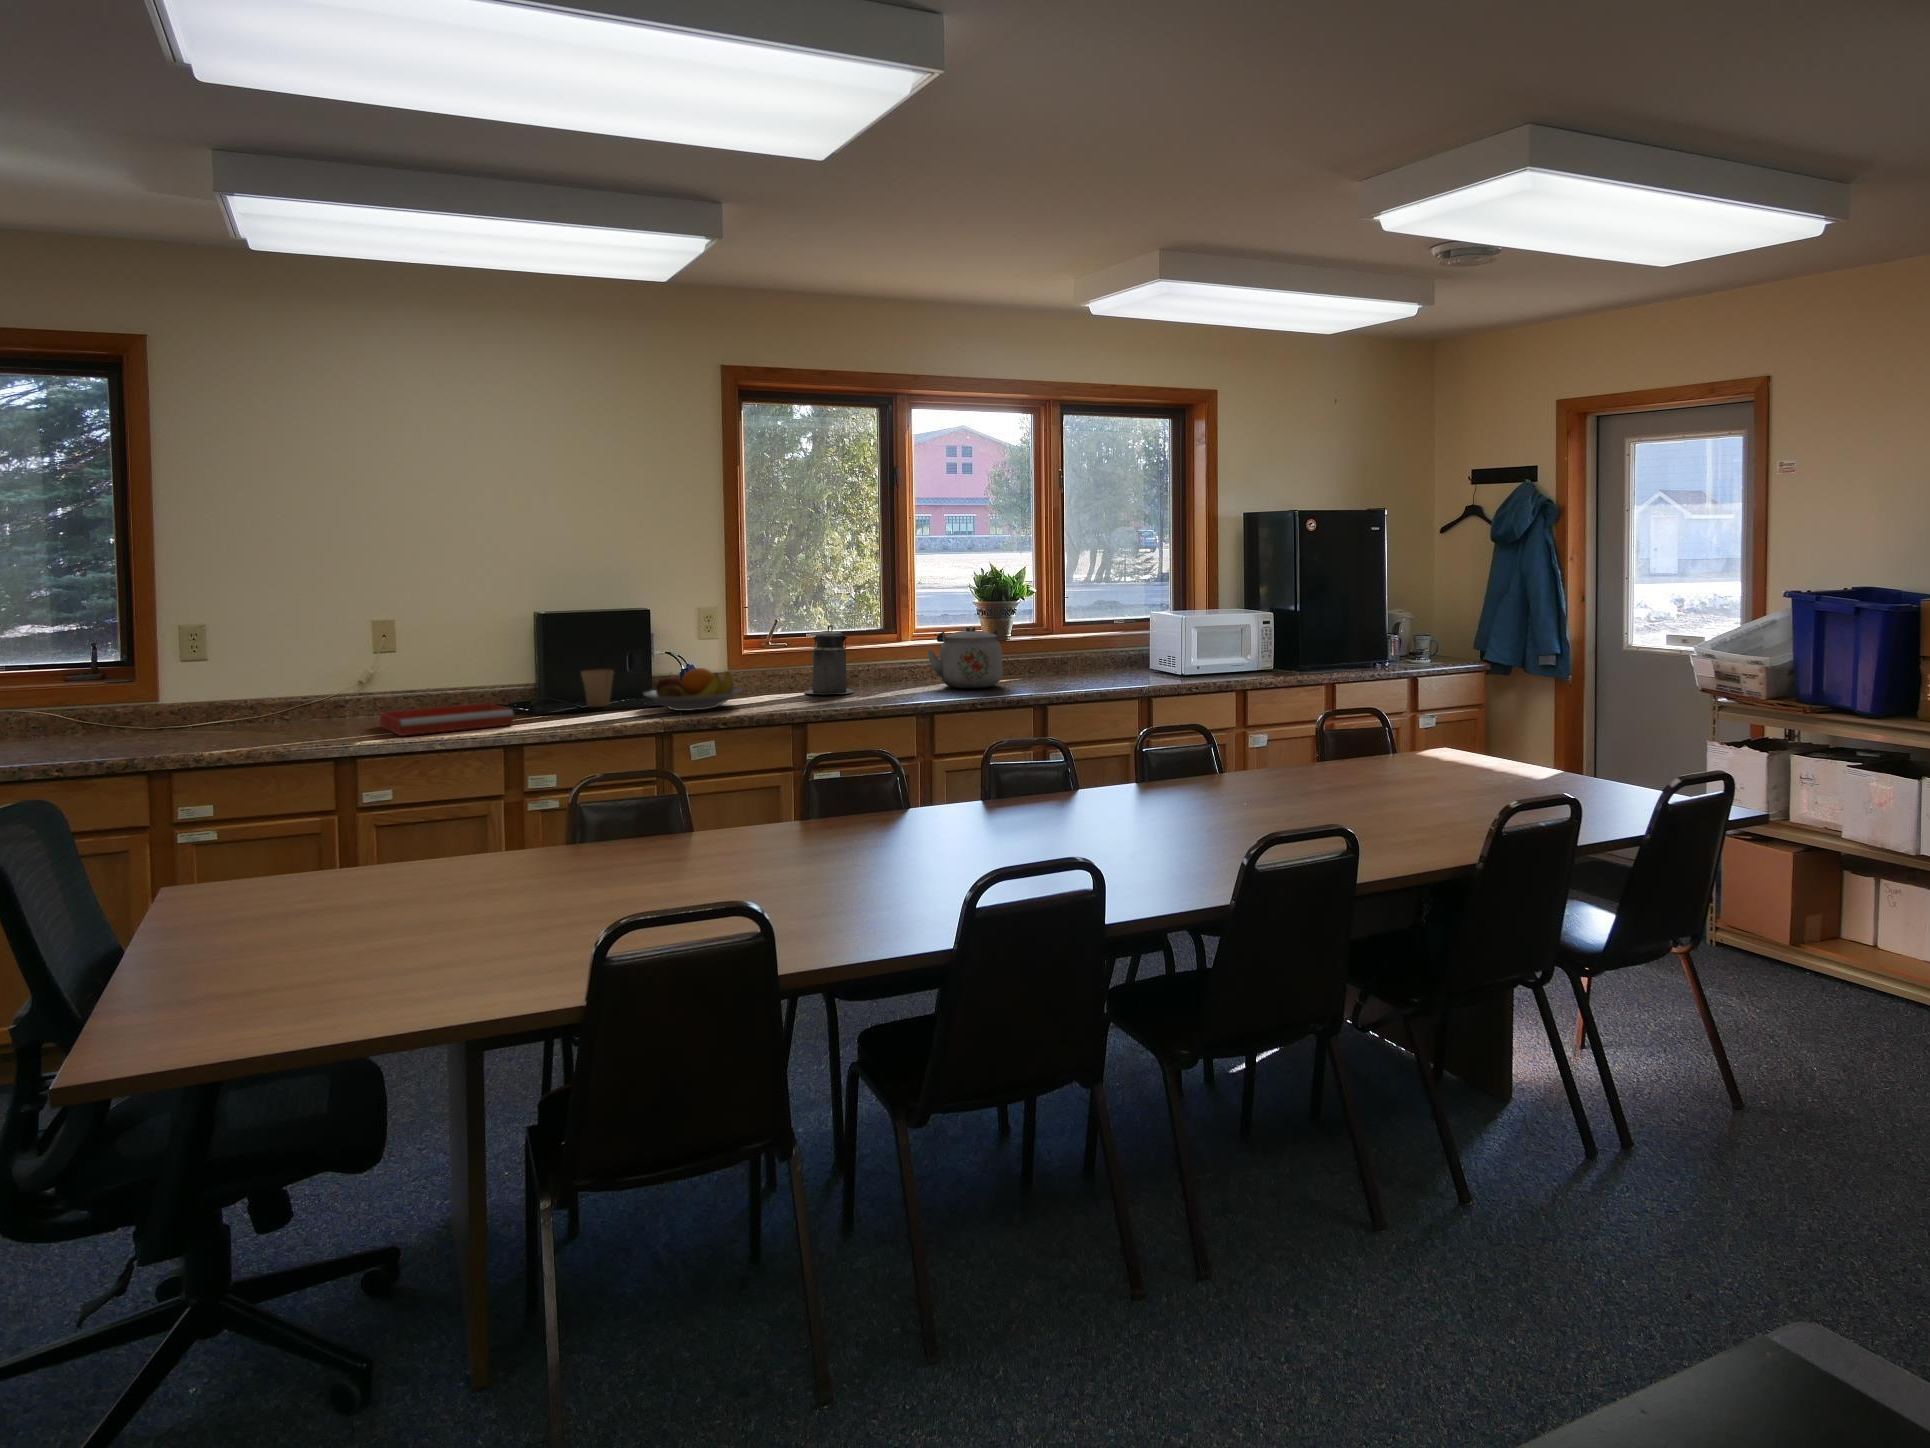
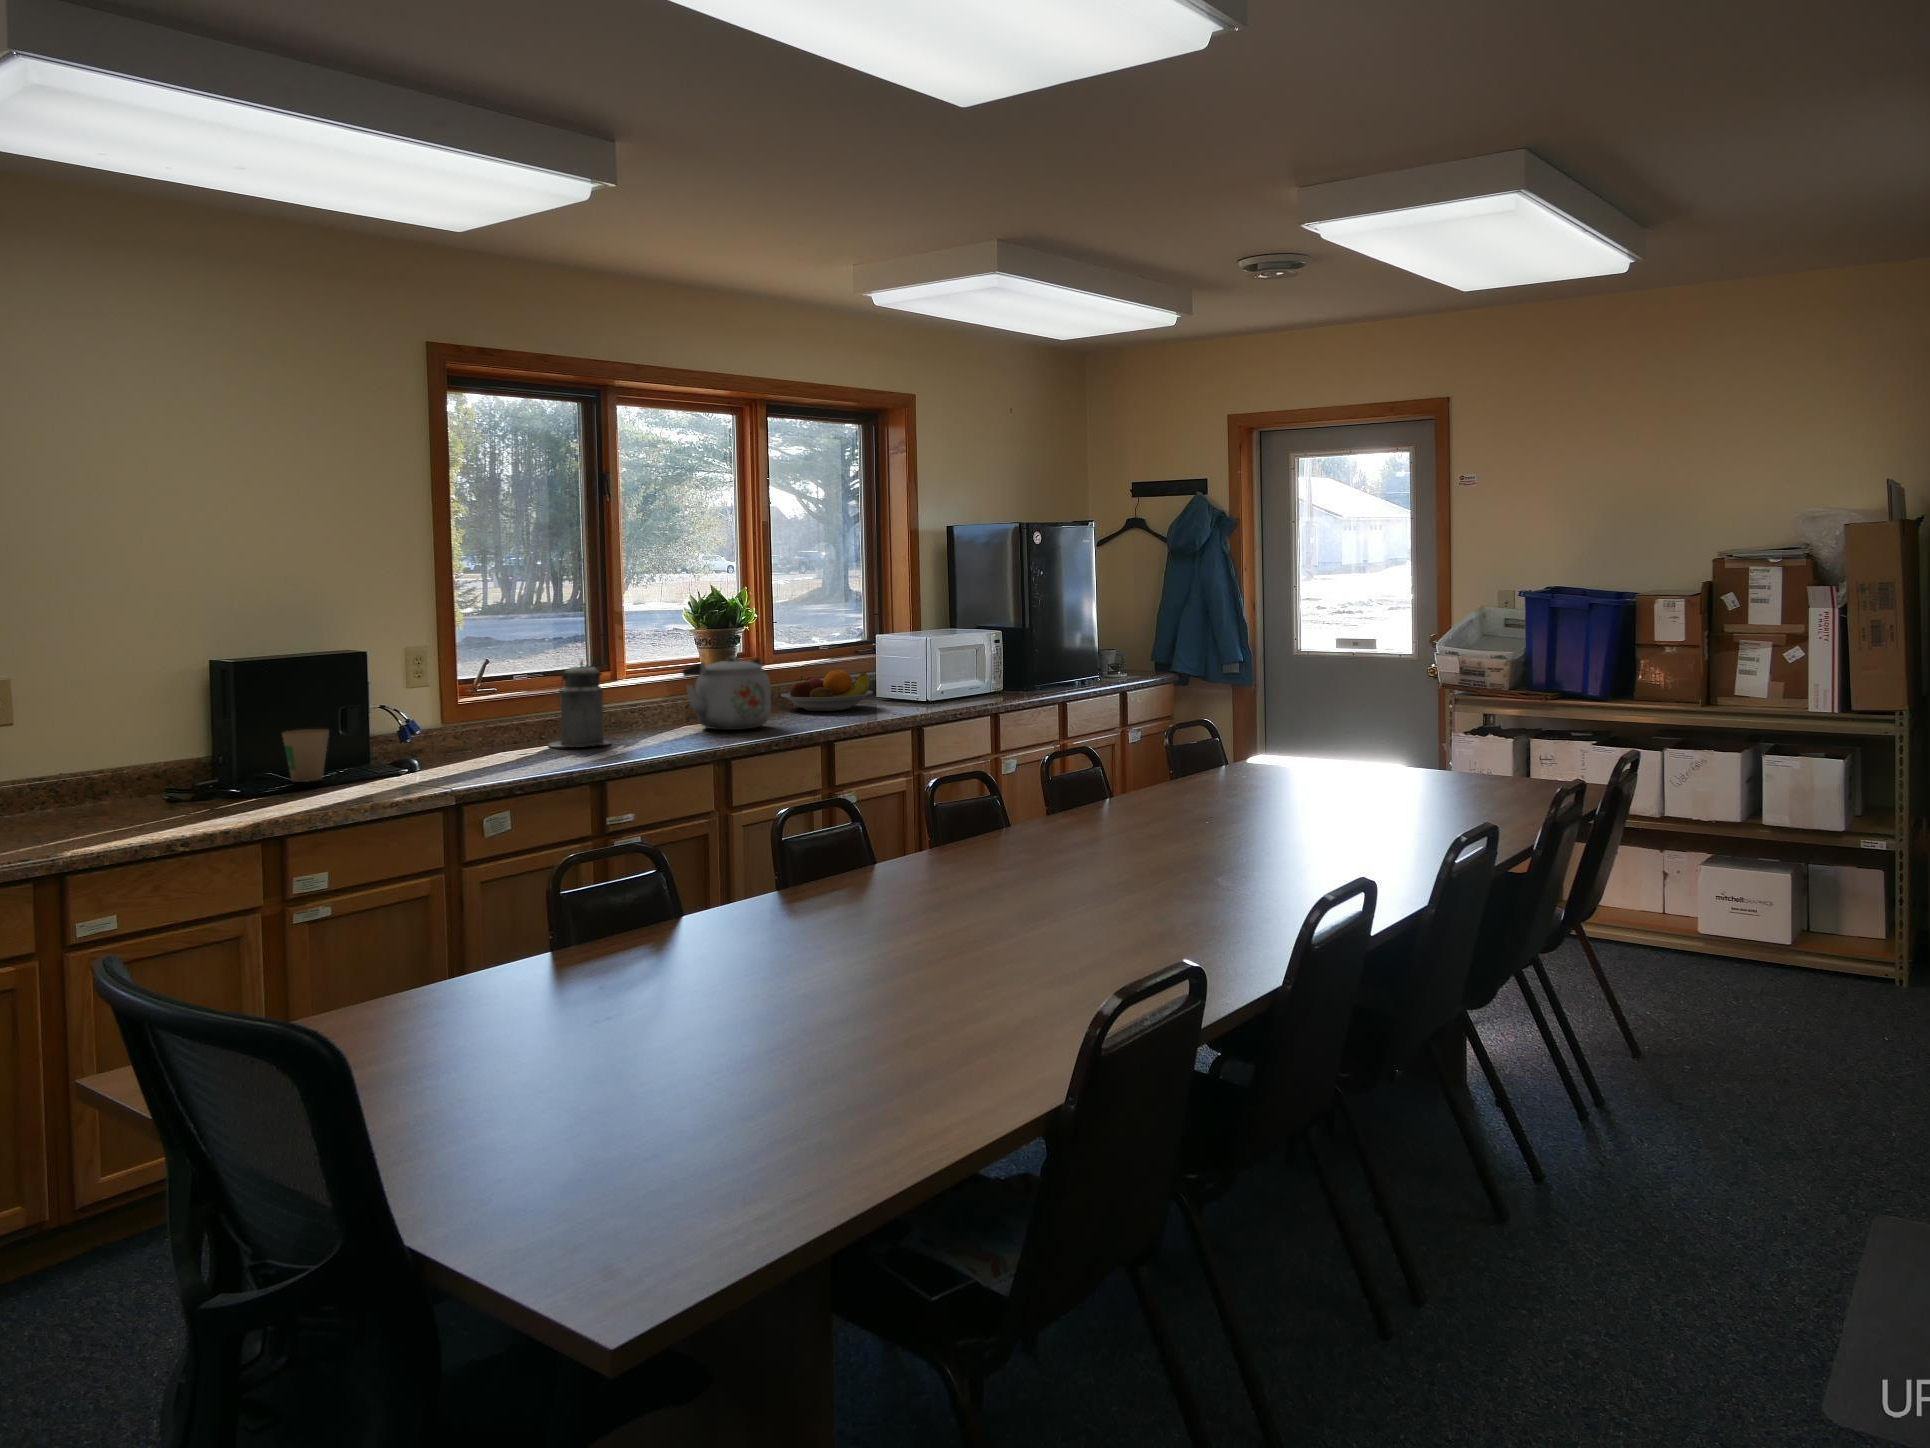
fruit bowl: present [644,668,742,711] -> present [781,670,873,711]
tray: present [380,703,513,736] -> none [30,784,256,836]

